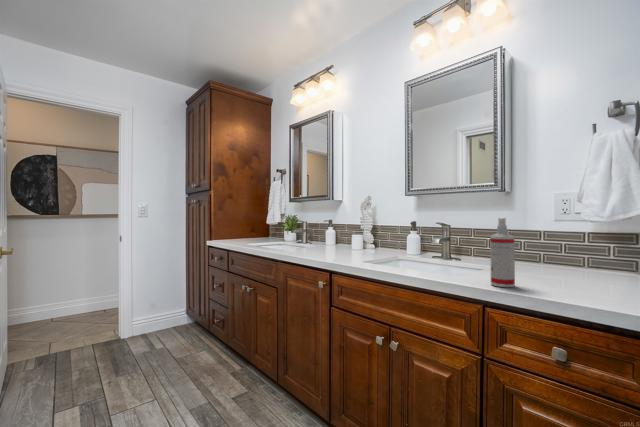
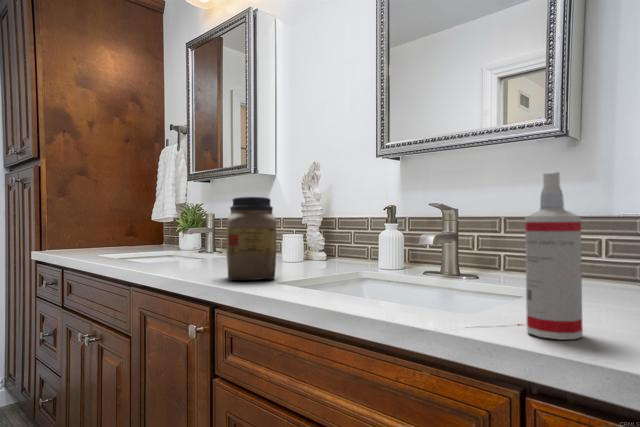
jar: none [333,218,359,260] -> present [226,197,276,281]

